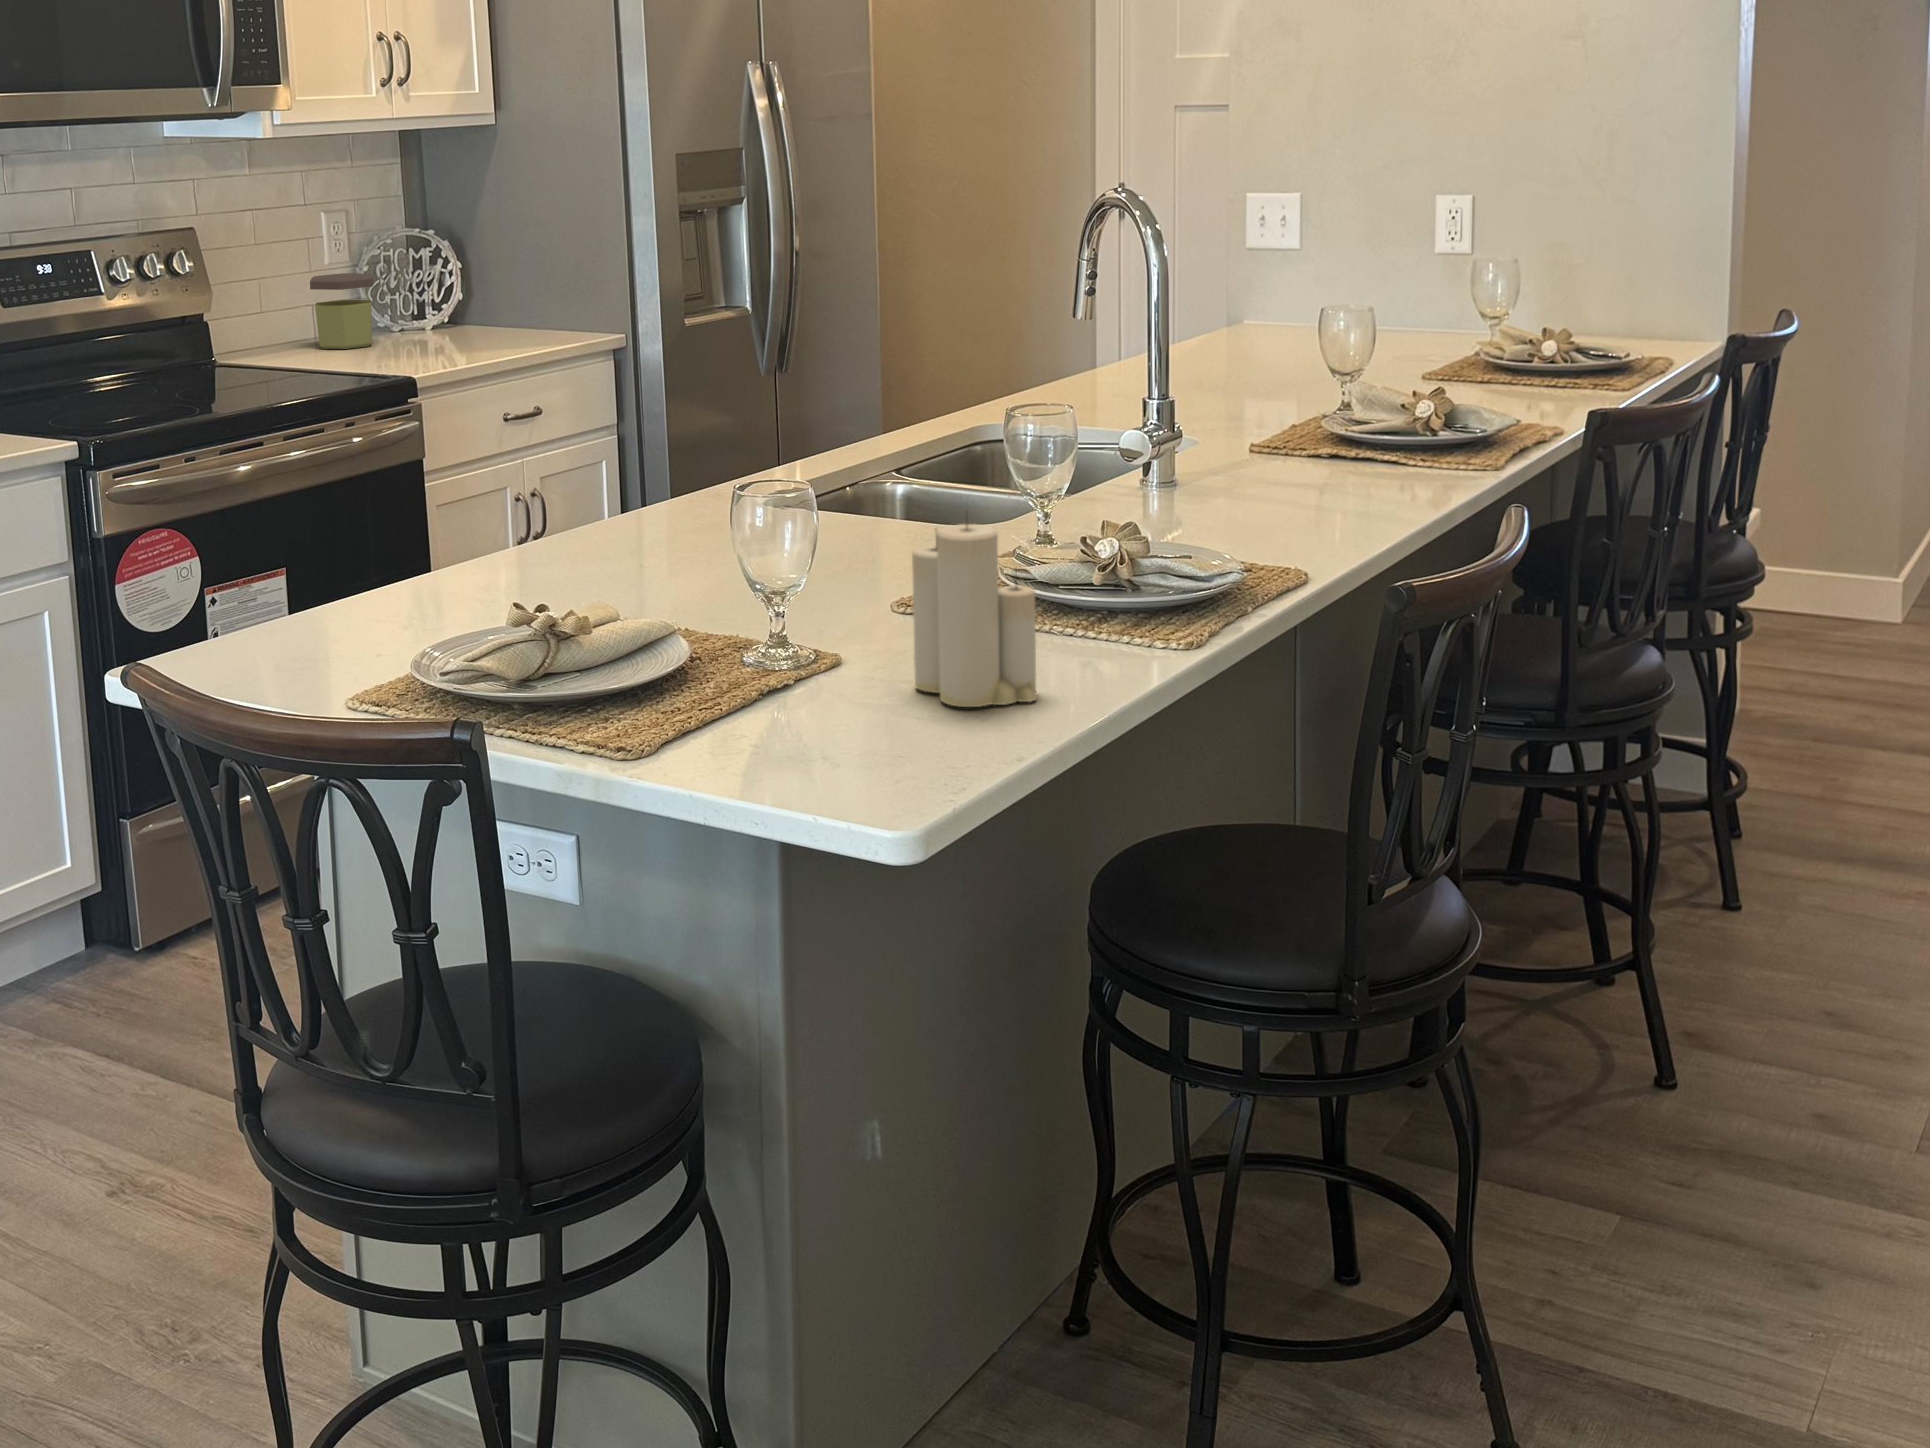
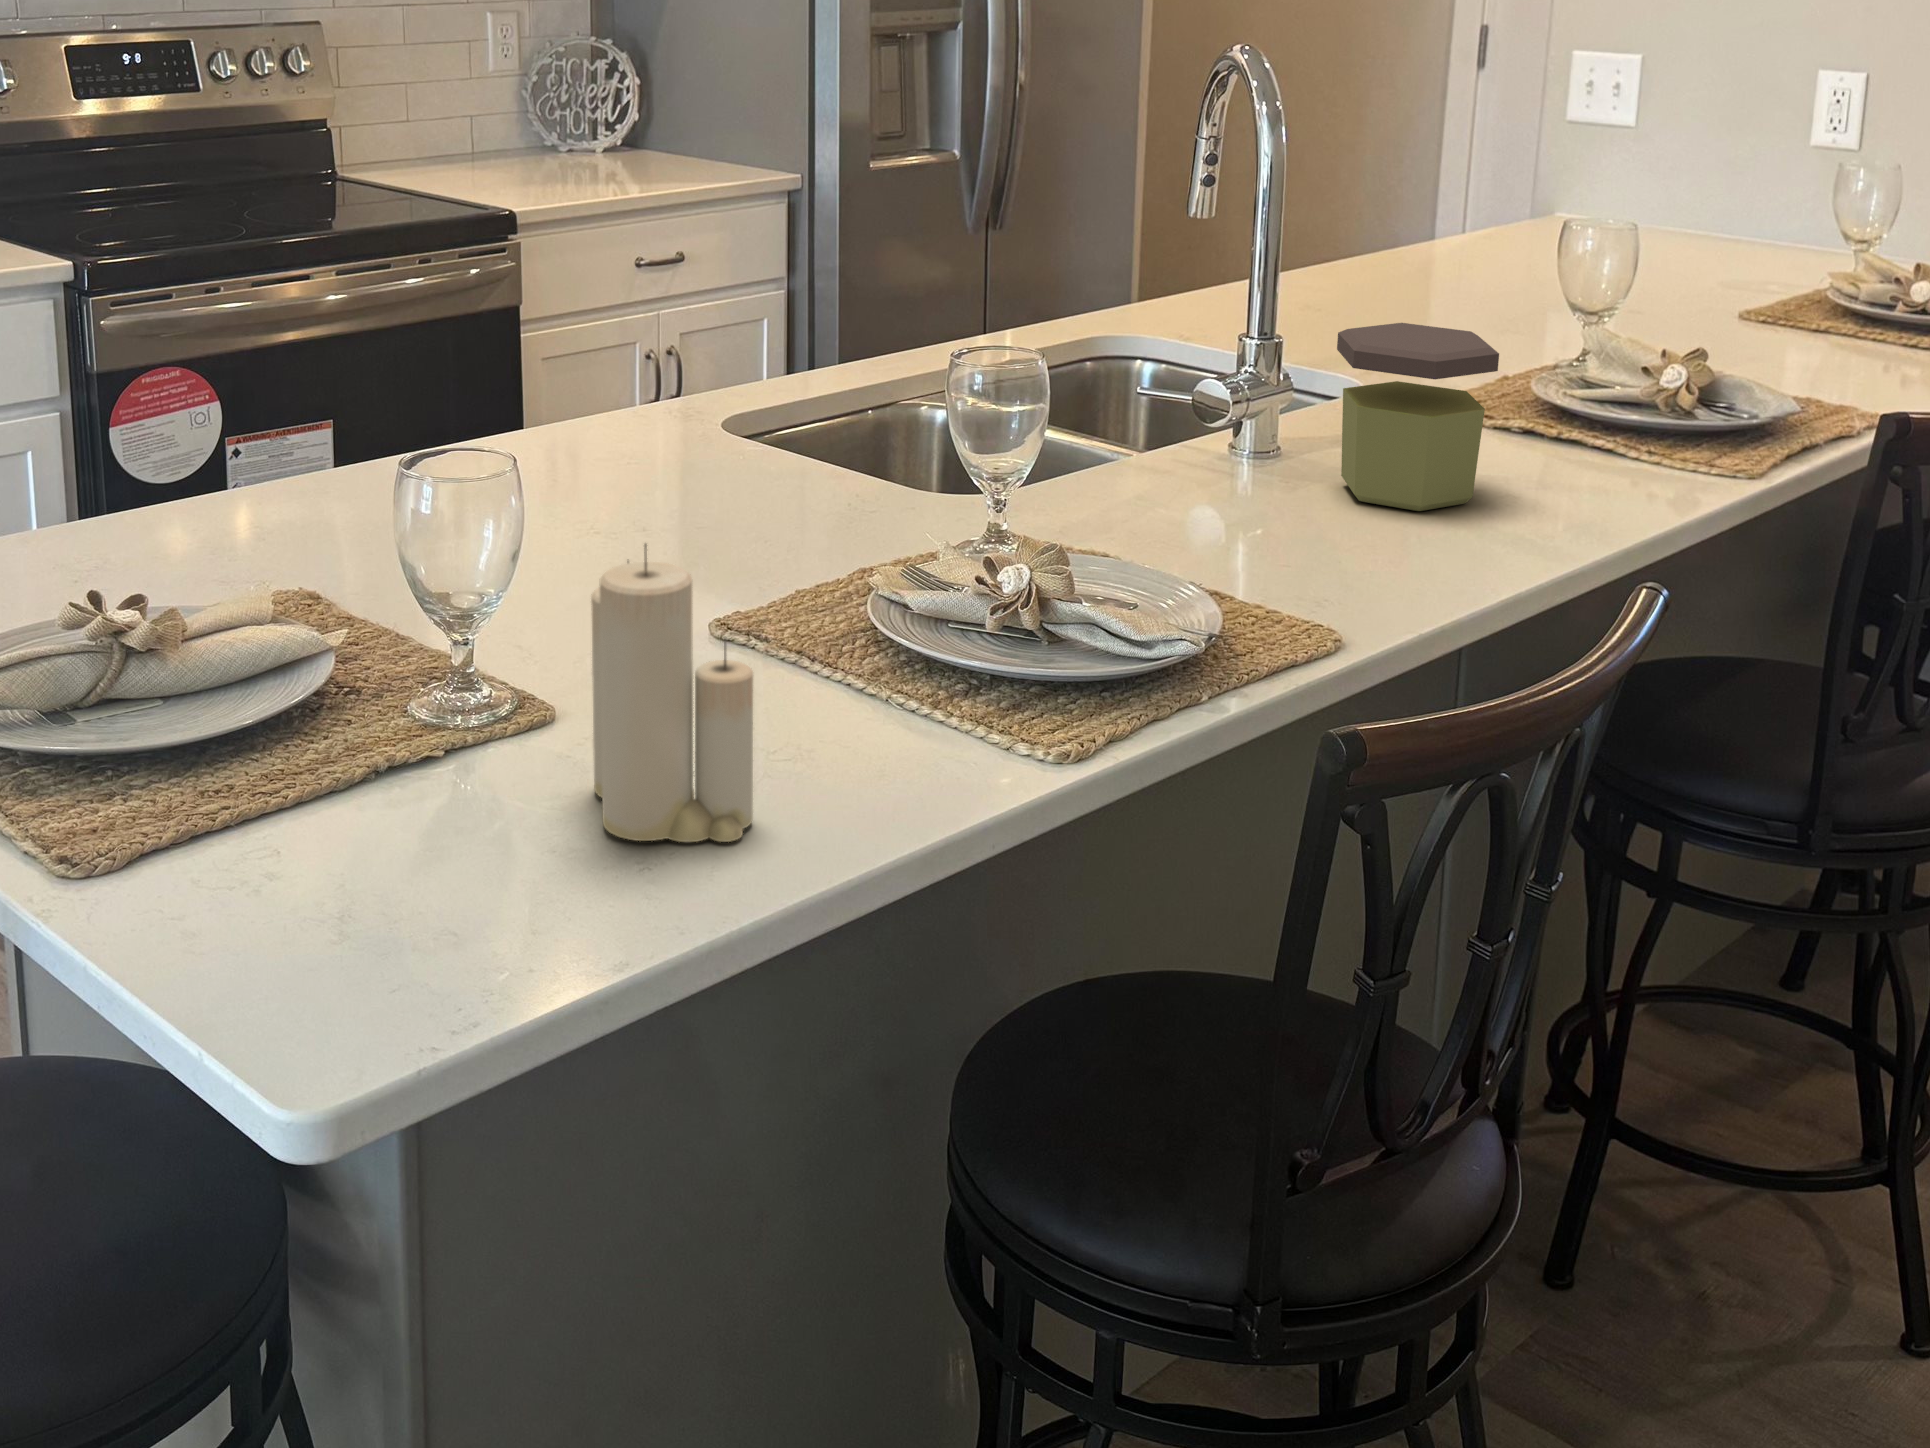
jar: present [310,273,374,349] -> present [1337,323,1499,511]

